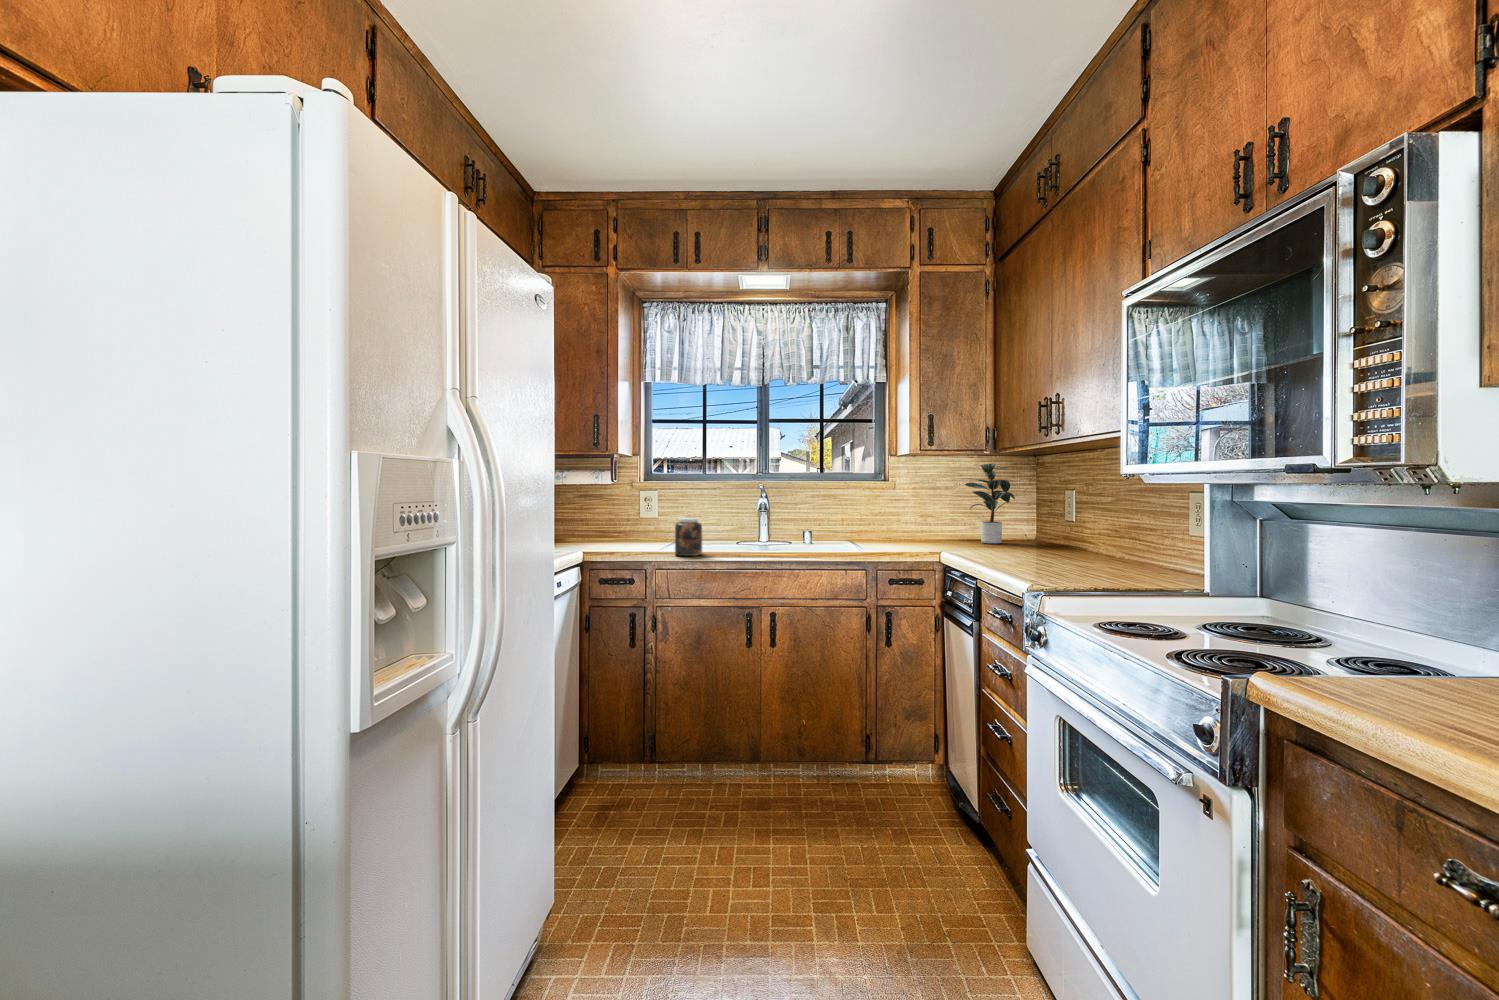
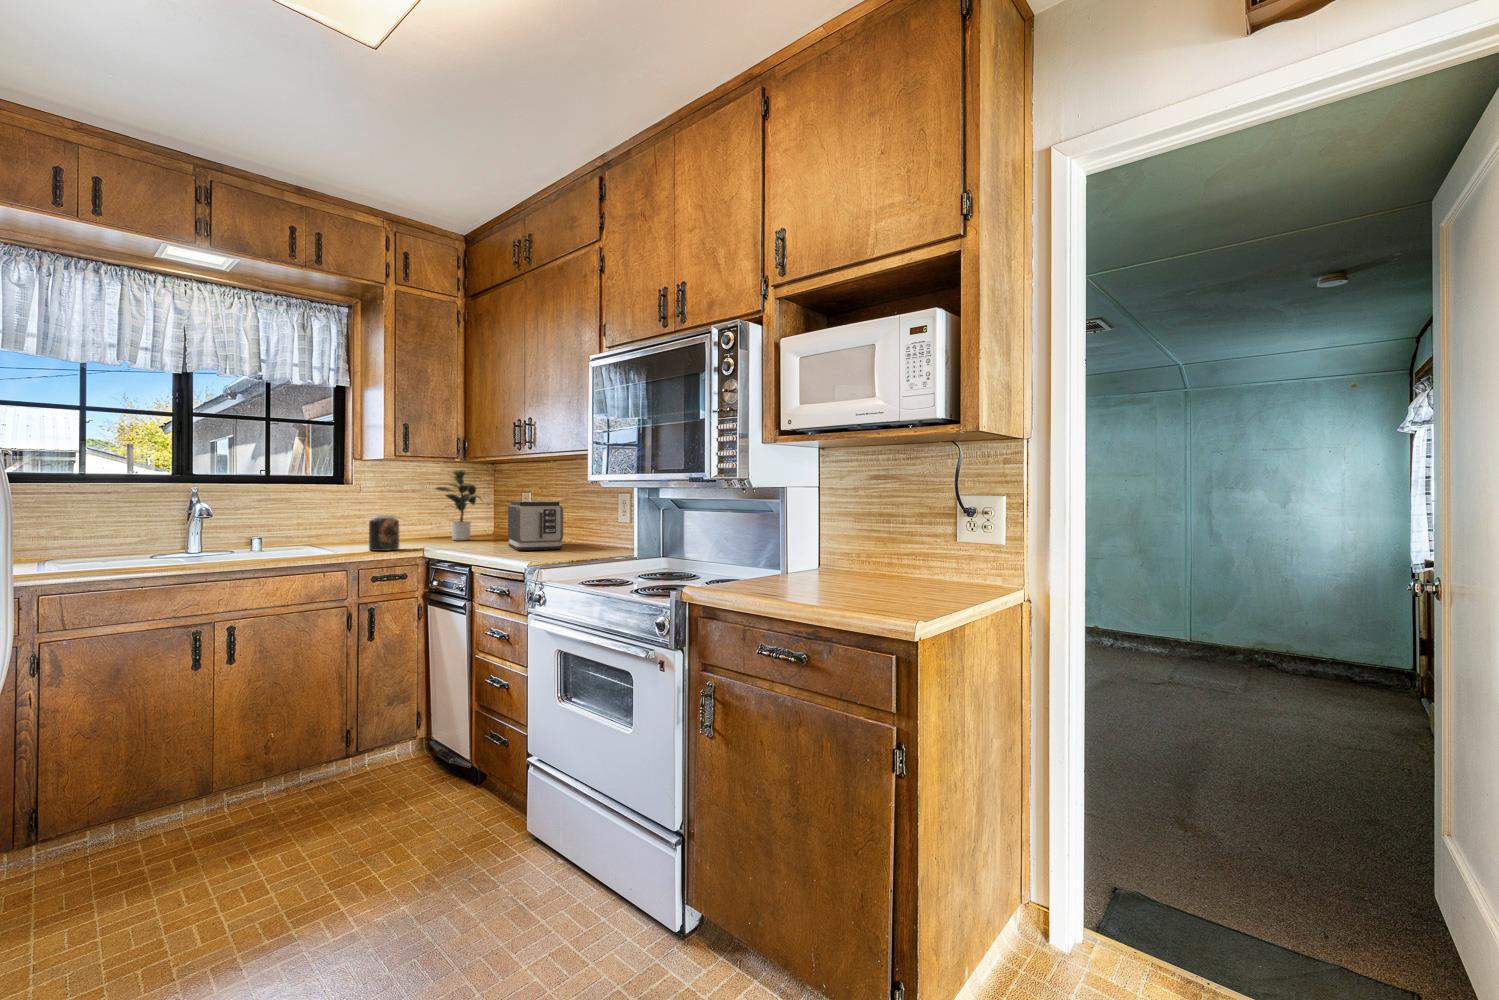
toaster: none [1037,501,1103,566] -> present [508,501,563,550]
jar: present [675,518,702,556] -> present [369,515,399,551]

